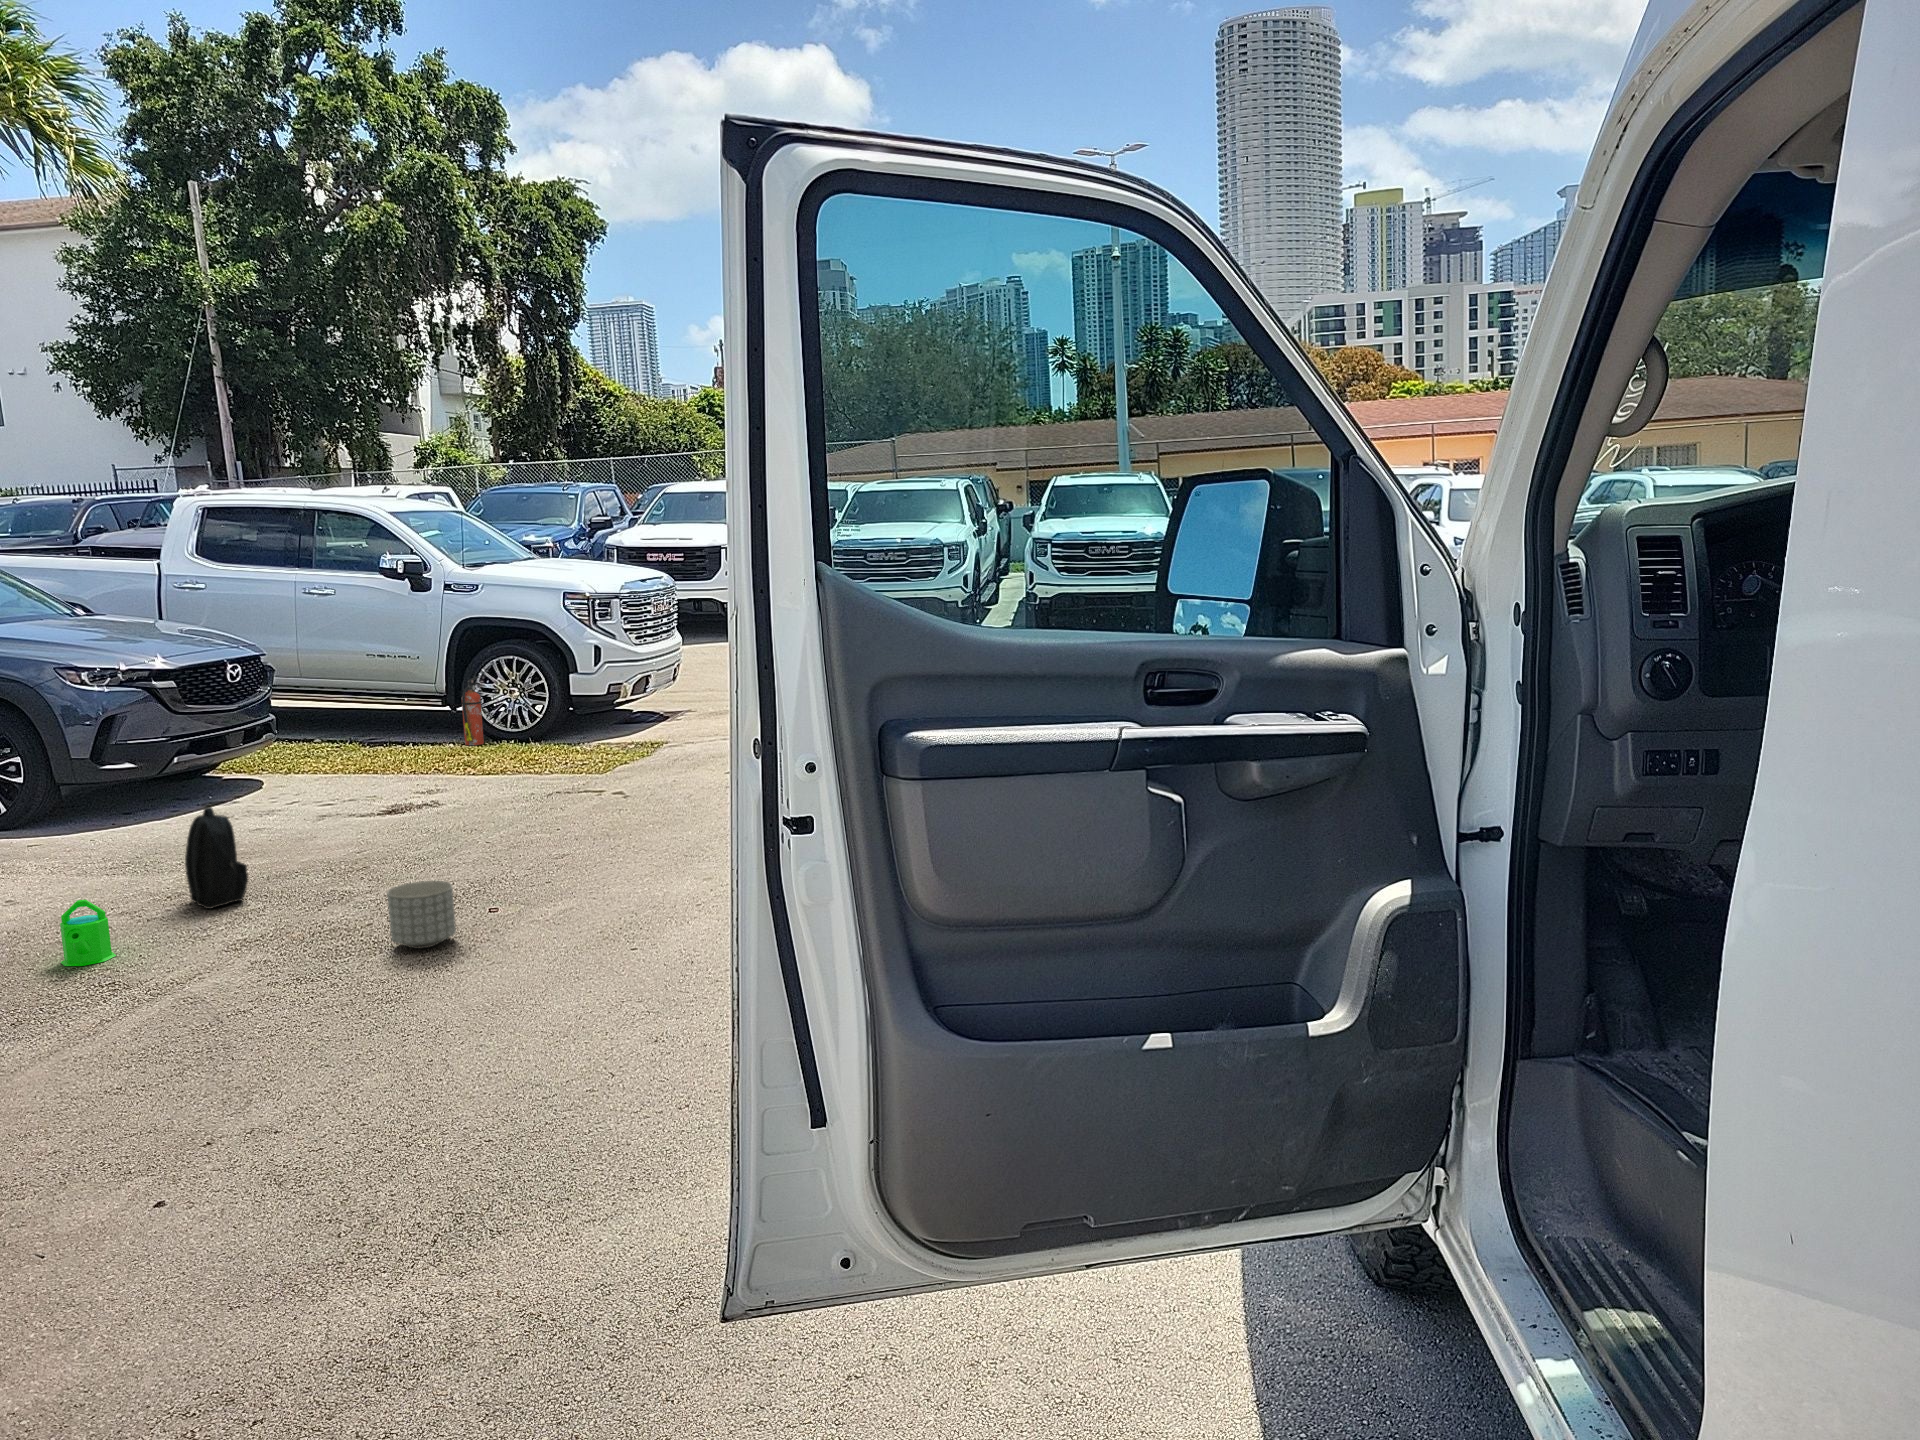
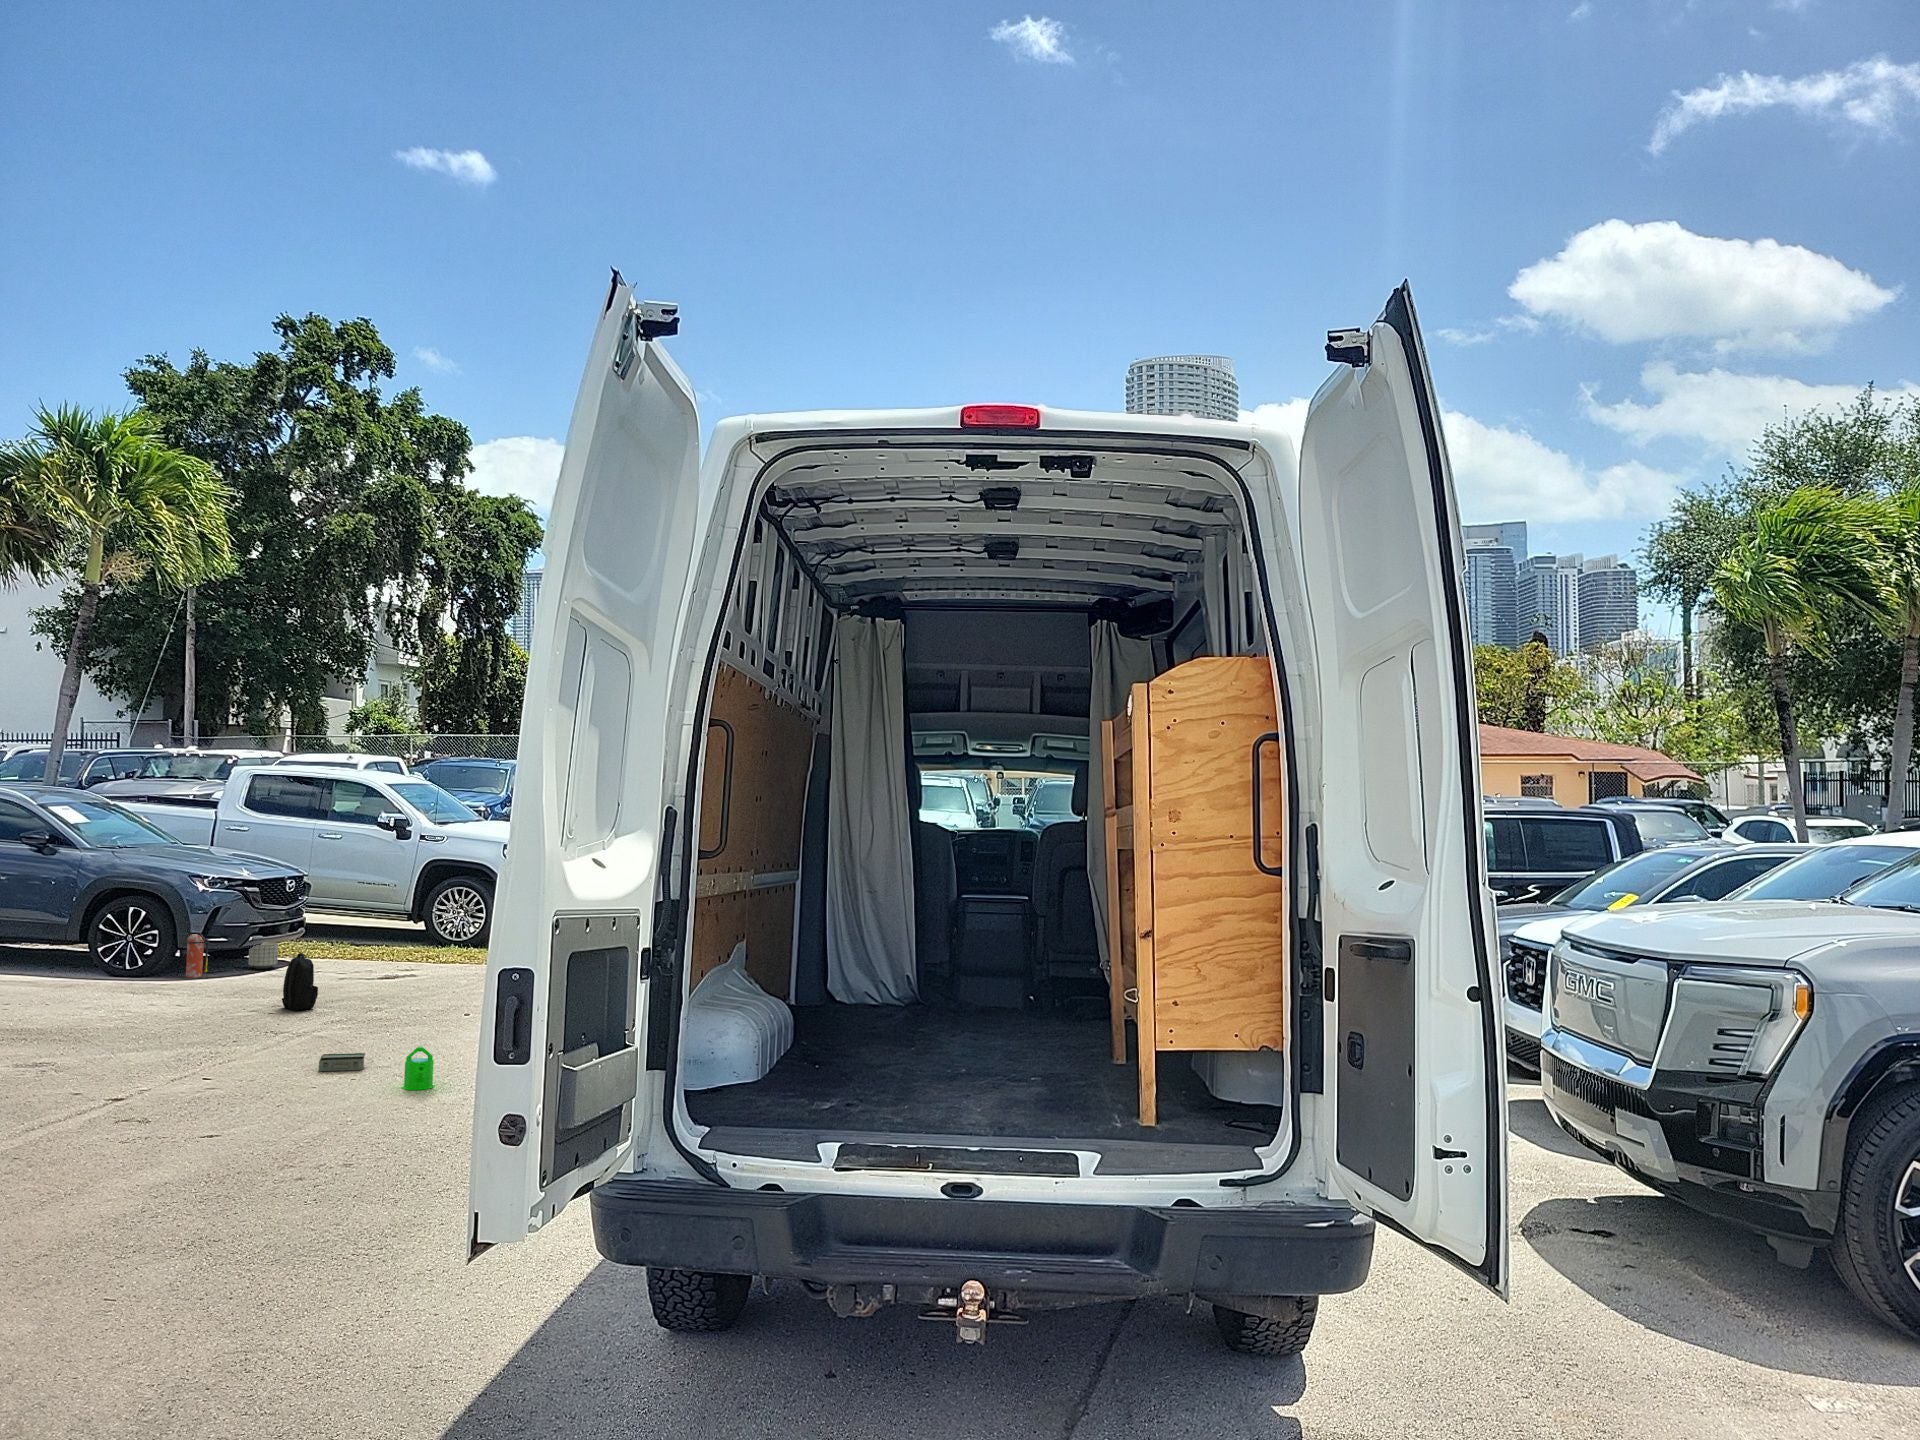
fire extinguisher: present [462,677,484,746] -> present [181,922,209,978]
planter: present [387,881,456,949] -> present [248,942,278,969]
watering can: present [60,900,116,966] -> present [402,1047,434,1090]
toolbox: none [152,1073,266,1133] -> present [319,1053,365,1071]

